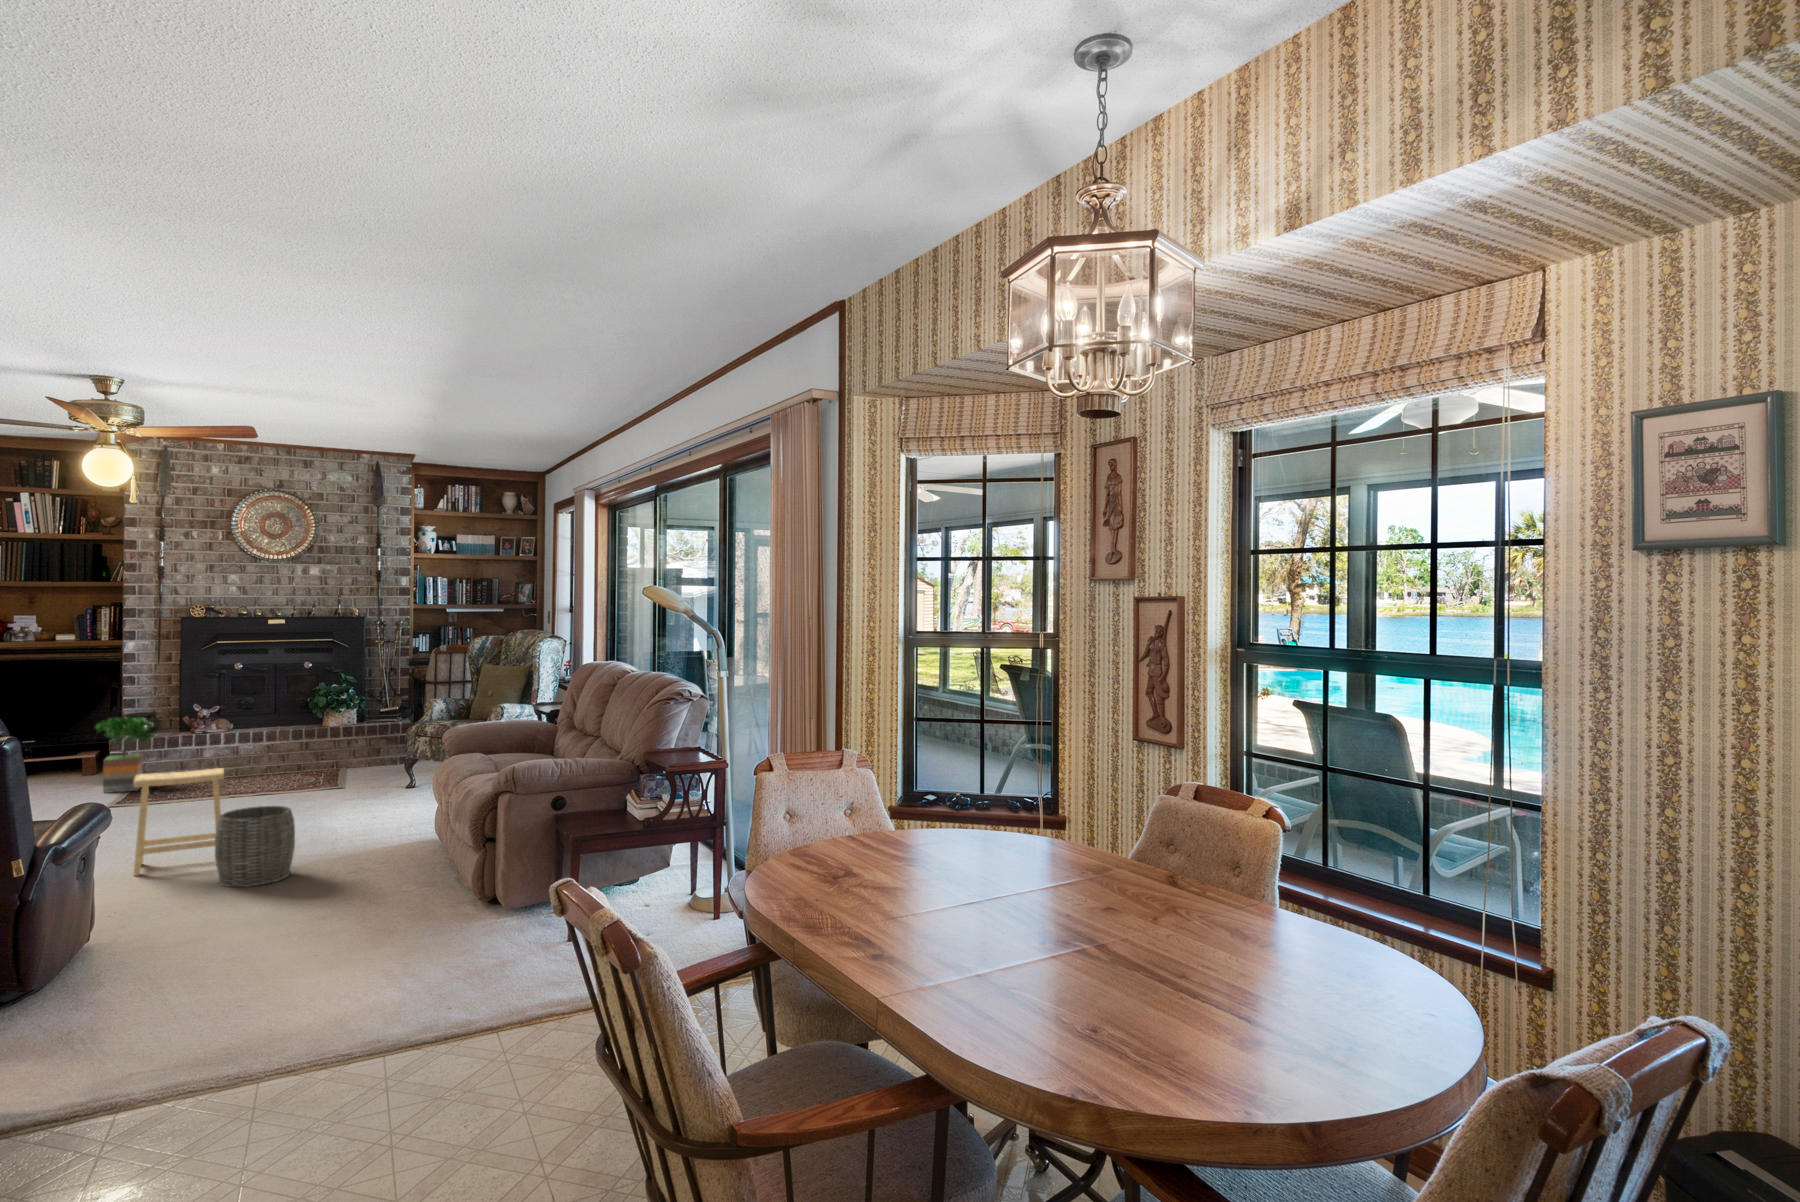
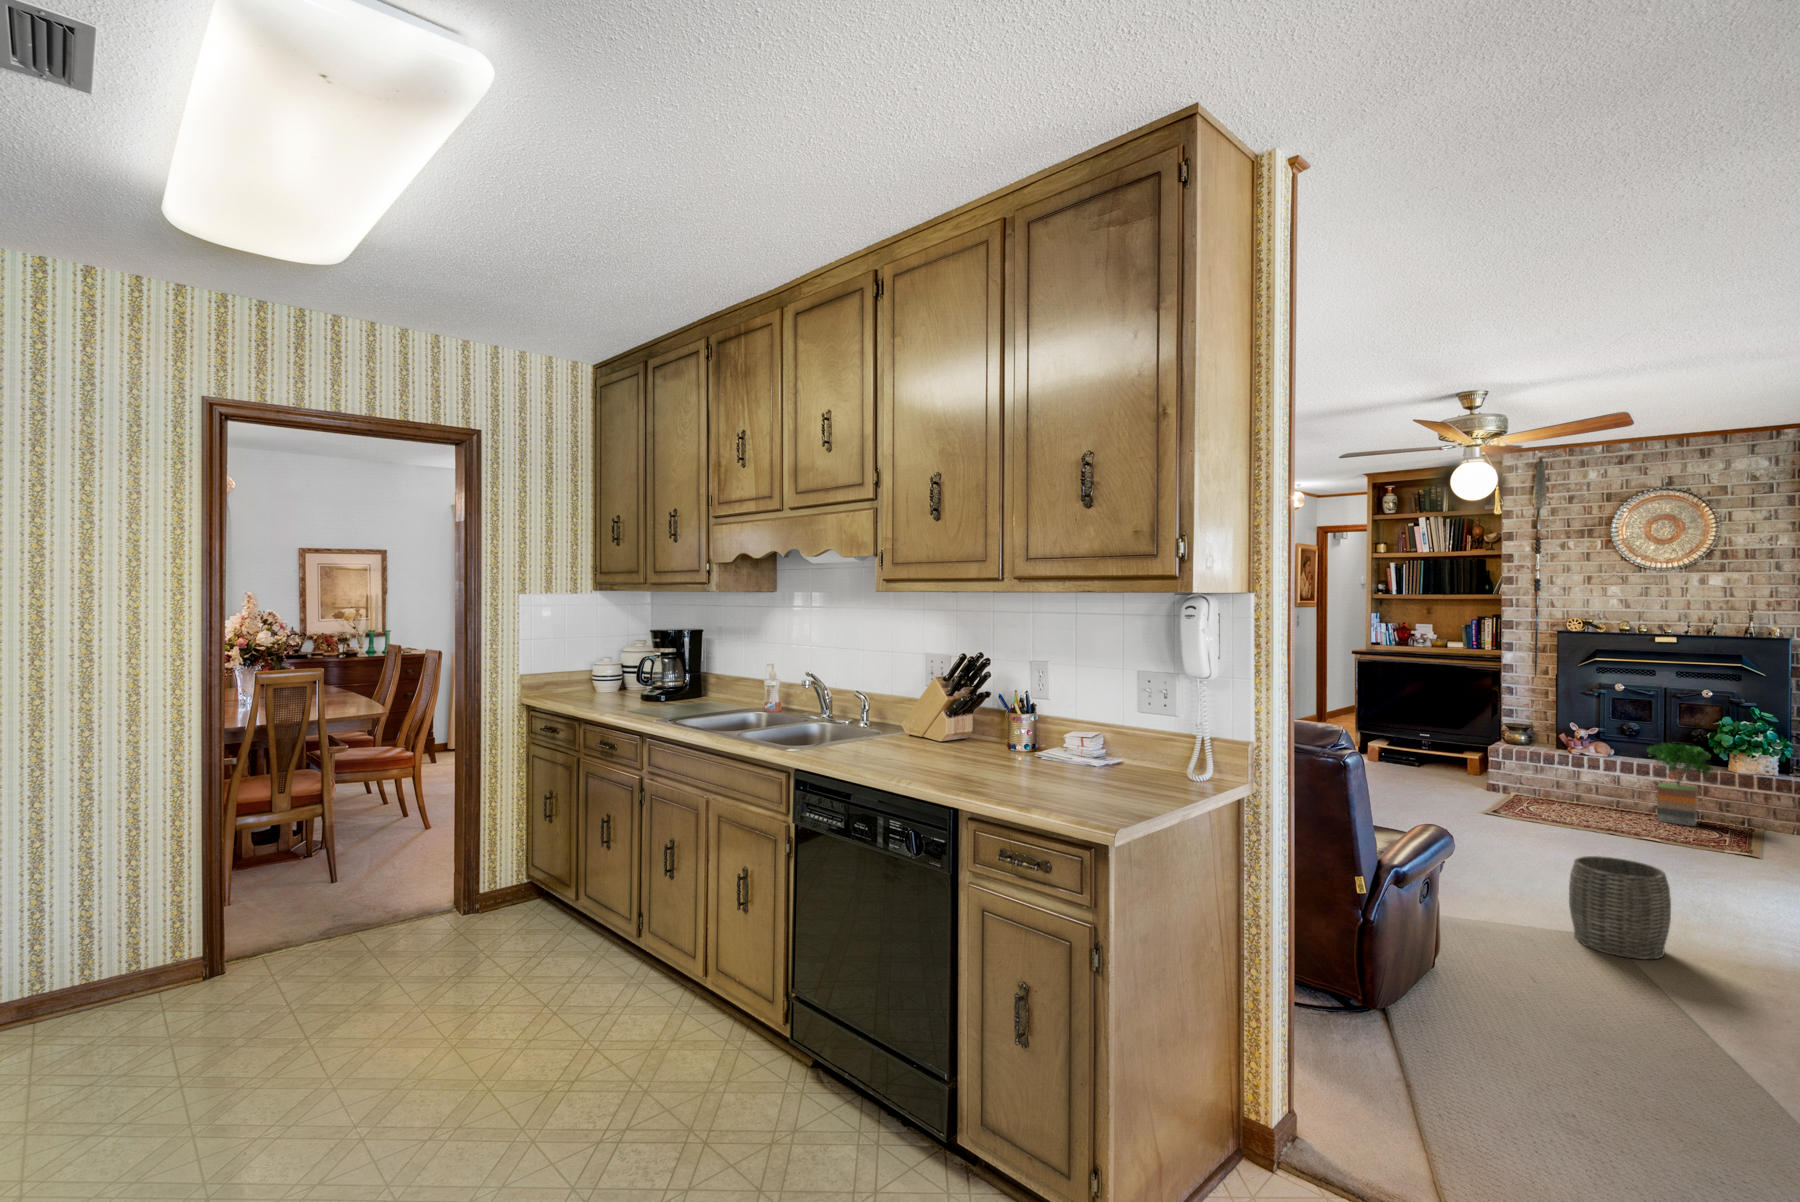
potted tree: present [97,717,154,793] -> present [1648,743,1713,826]
footstool: present [134,768,224,876] -> none [1487,792,1585,915]

